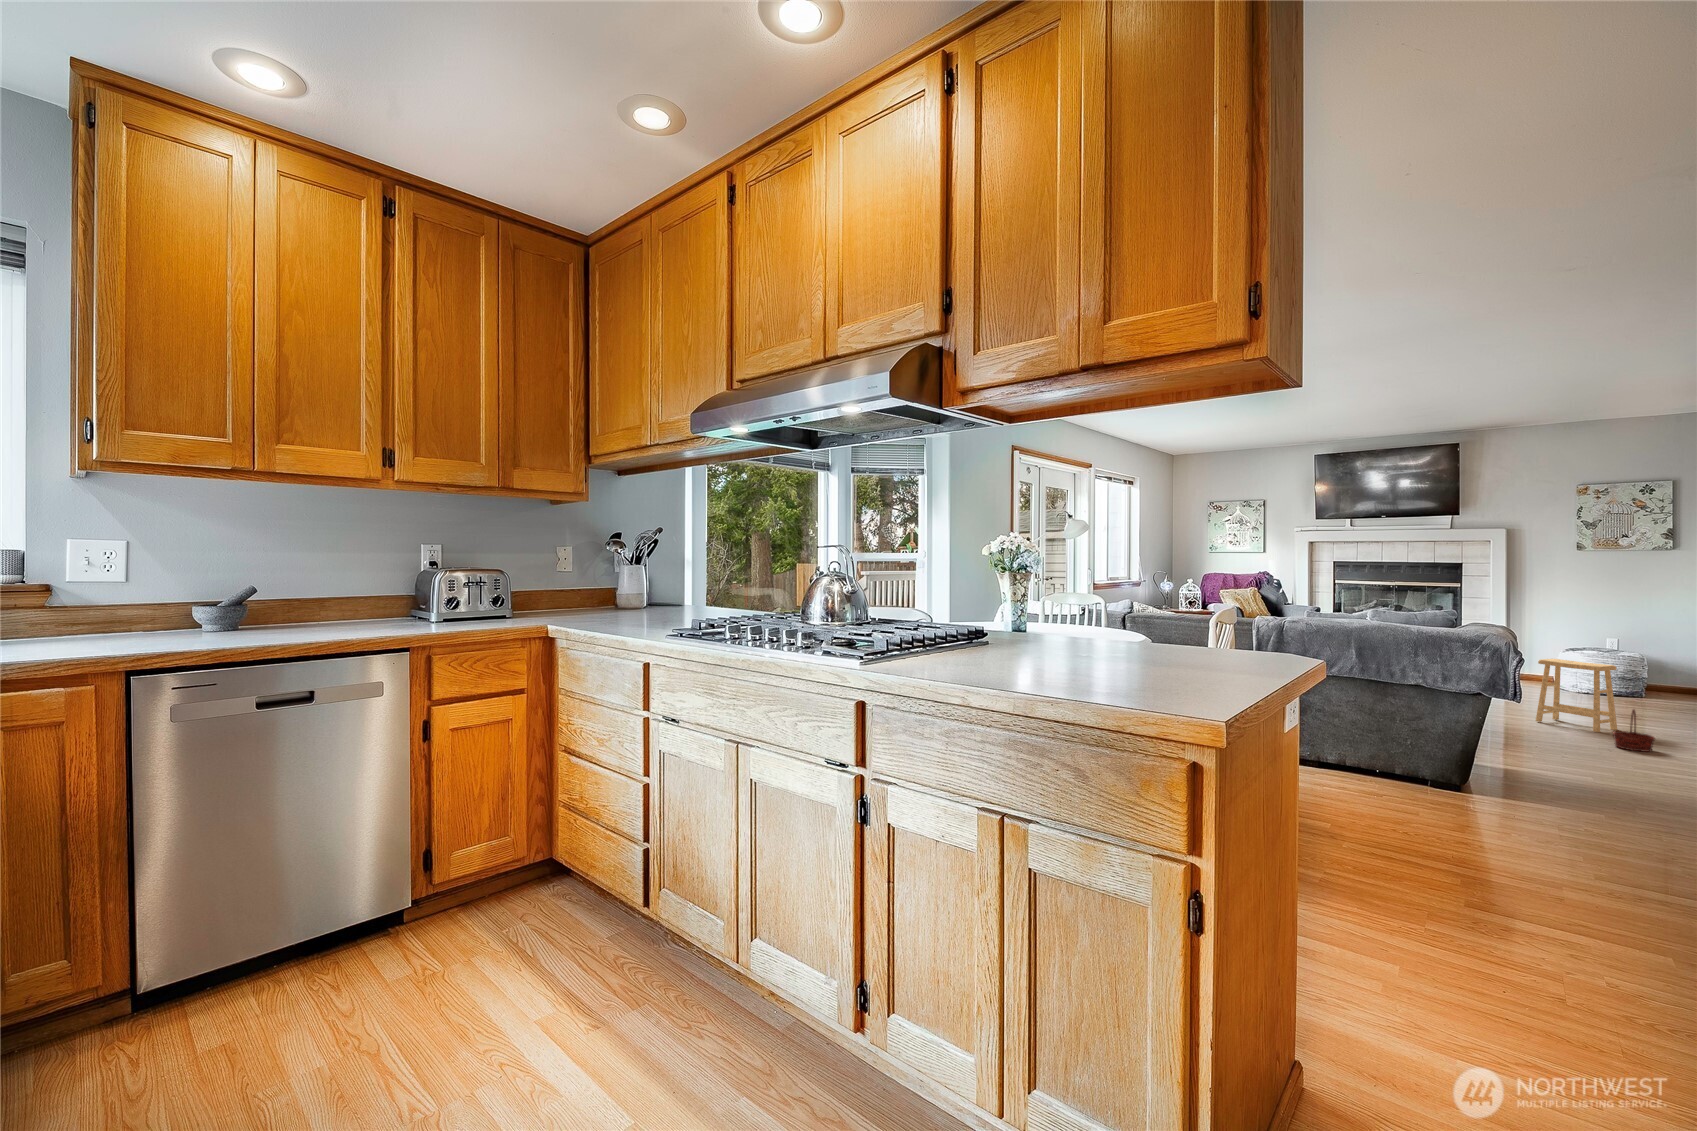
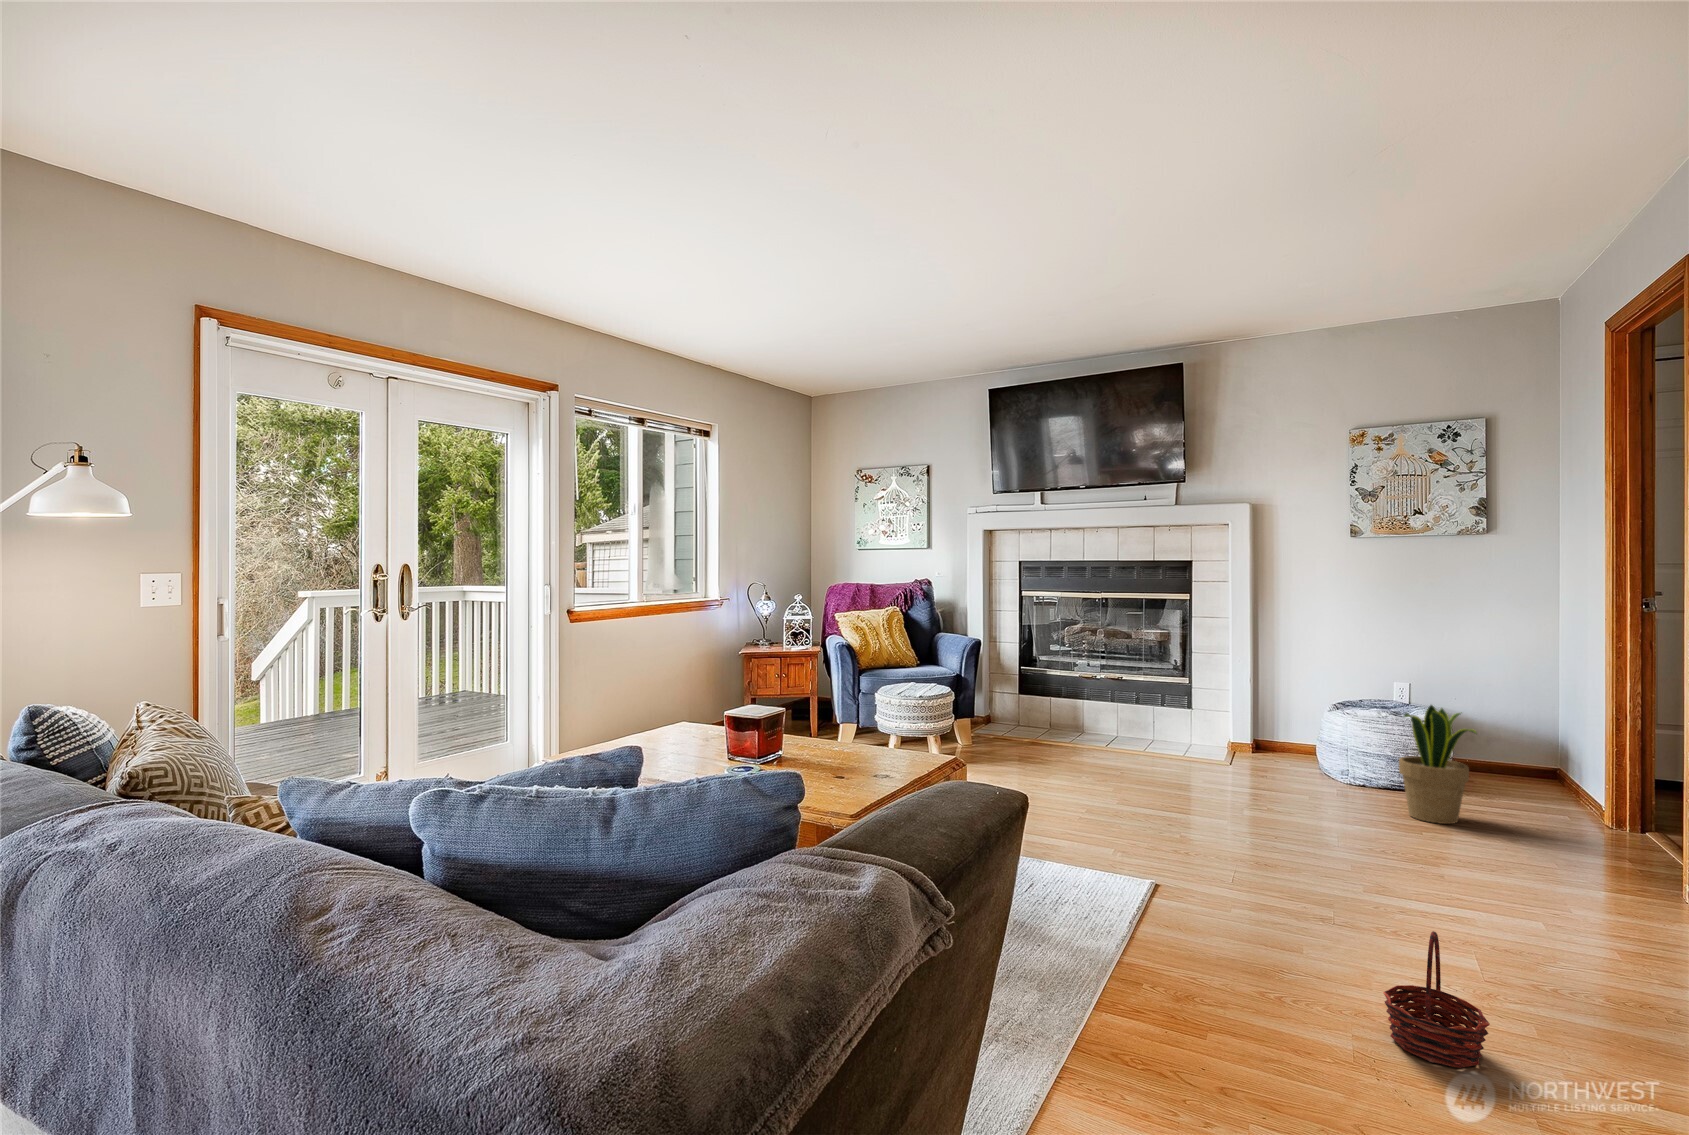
potted plant: none [1611,644,1661,706] -> present [1399,705,1476,824]
footstool: present [1536,659,1617,732] -> none [1244,753,1403,946]

